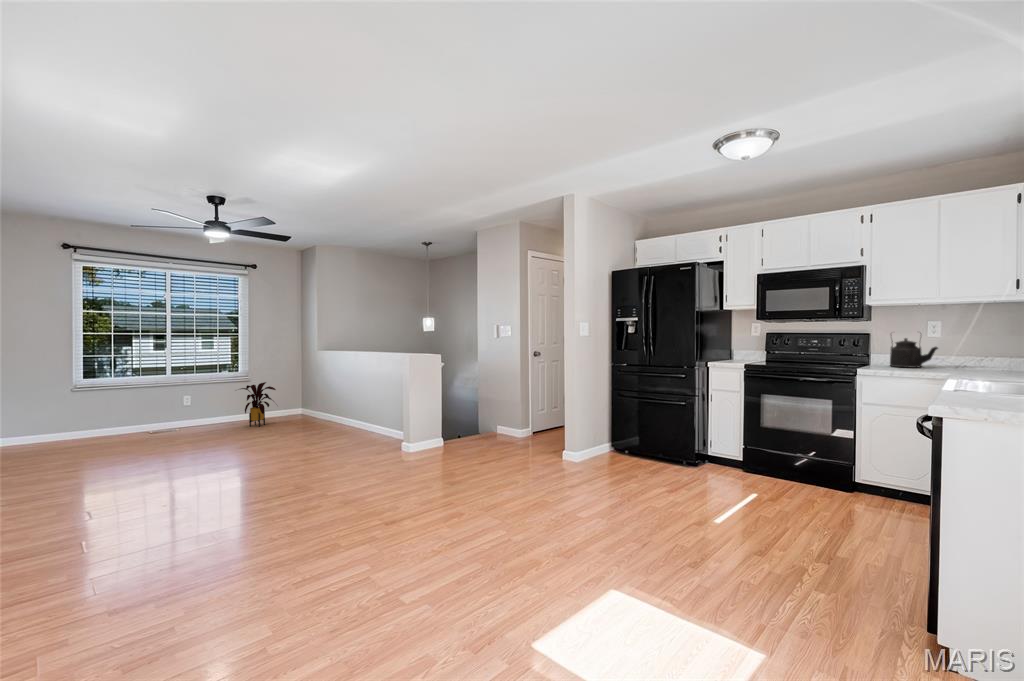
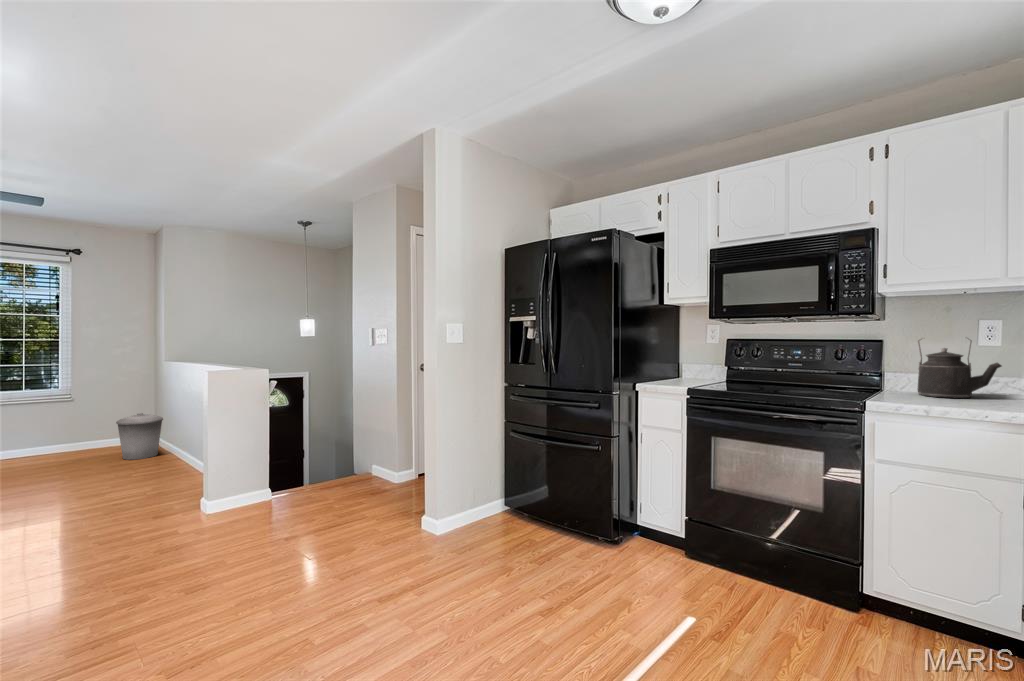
house plant: present [241,382,276,427] -> none [28,402,93,463]
trash can: none [295,390,326,425] -> present [116,413,163,460]

